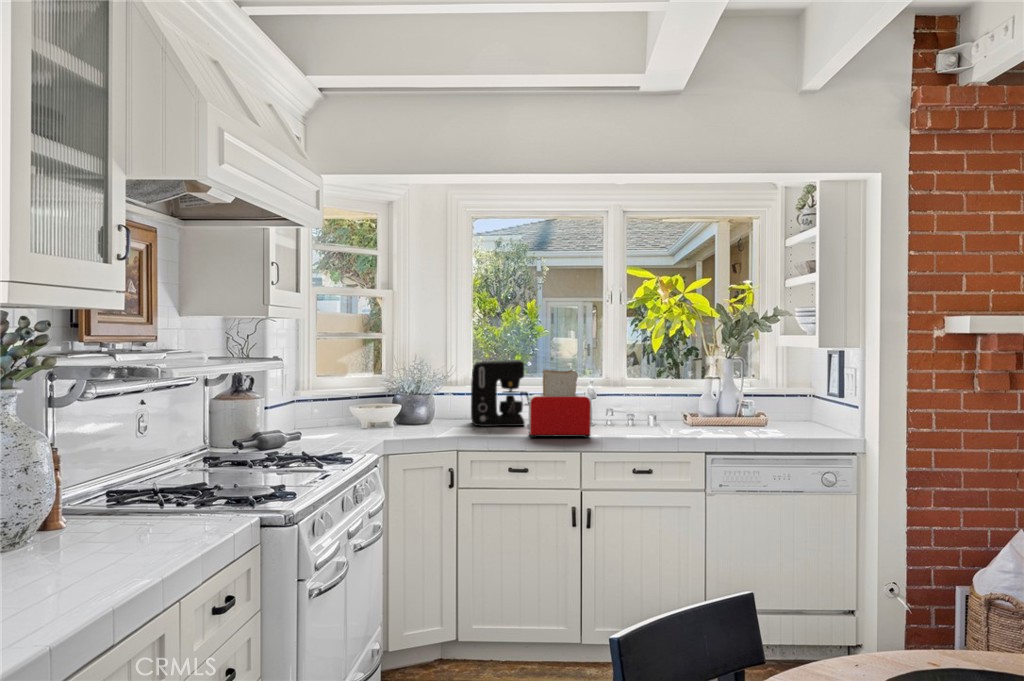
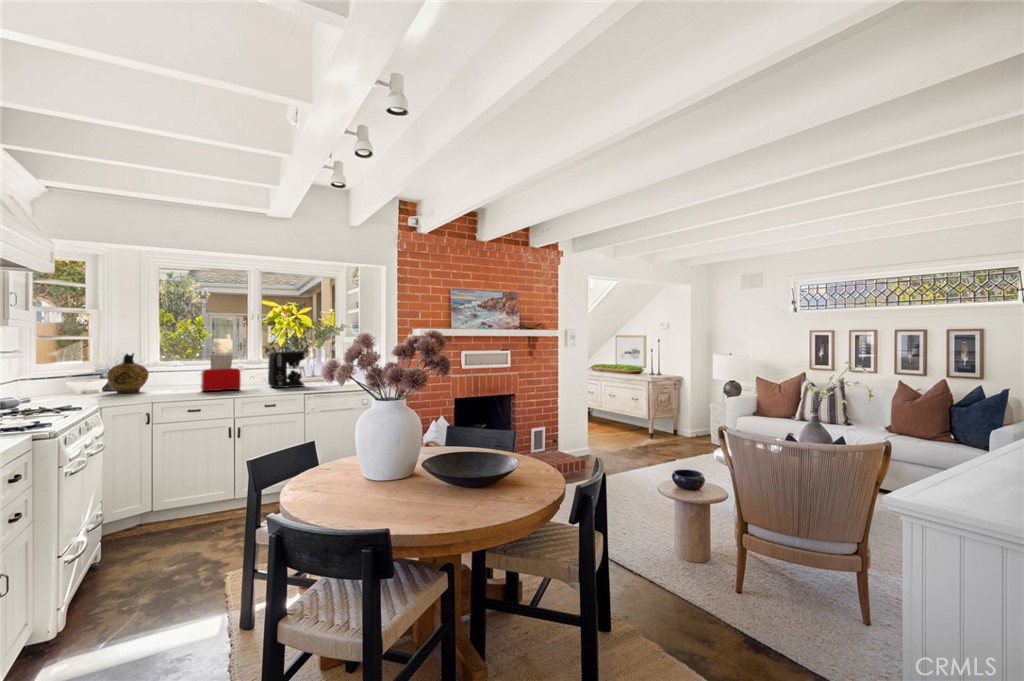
coffee maker: present [471,360,529,426] -> present [268,351,304,388]
ceramic jug: none [400,364,454,431] -> present [108,353,148,393]

